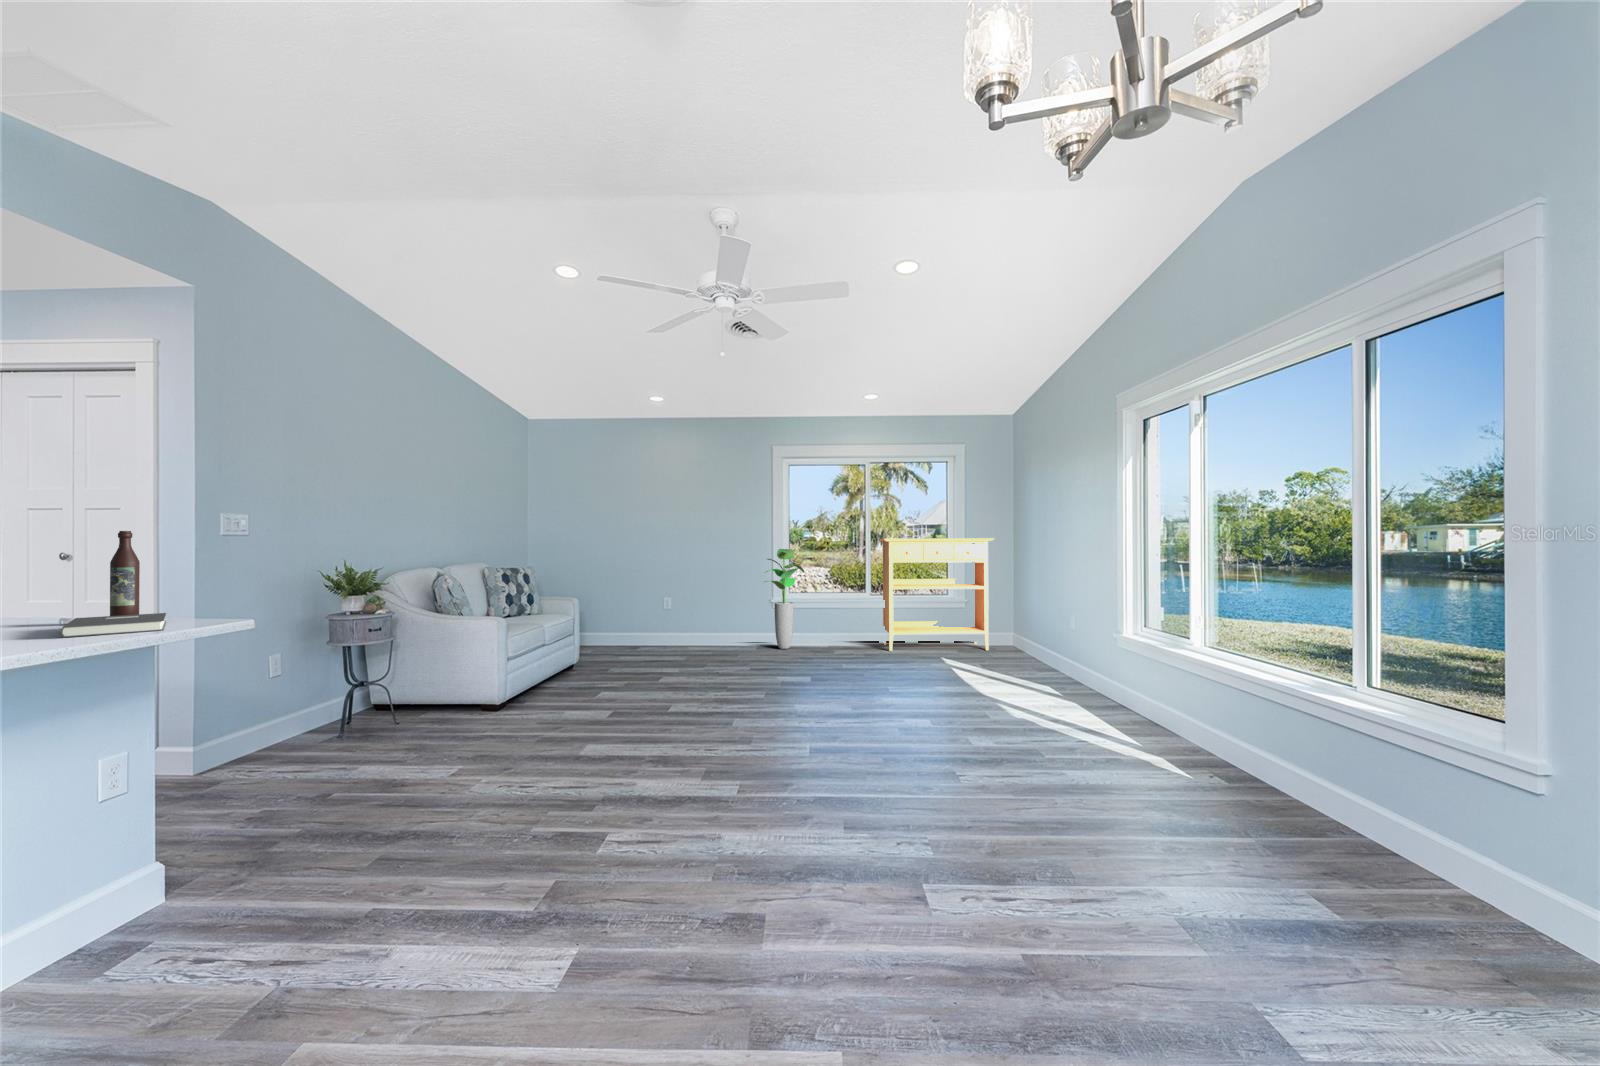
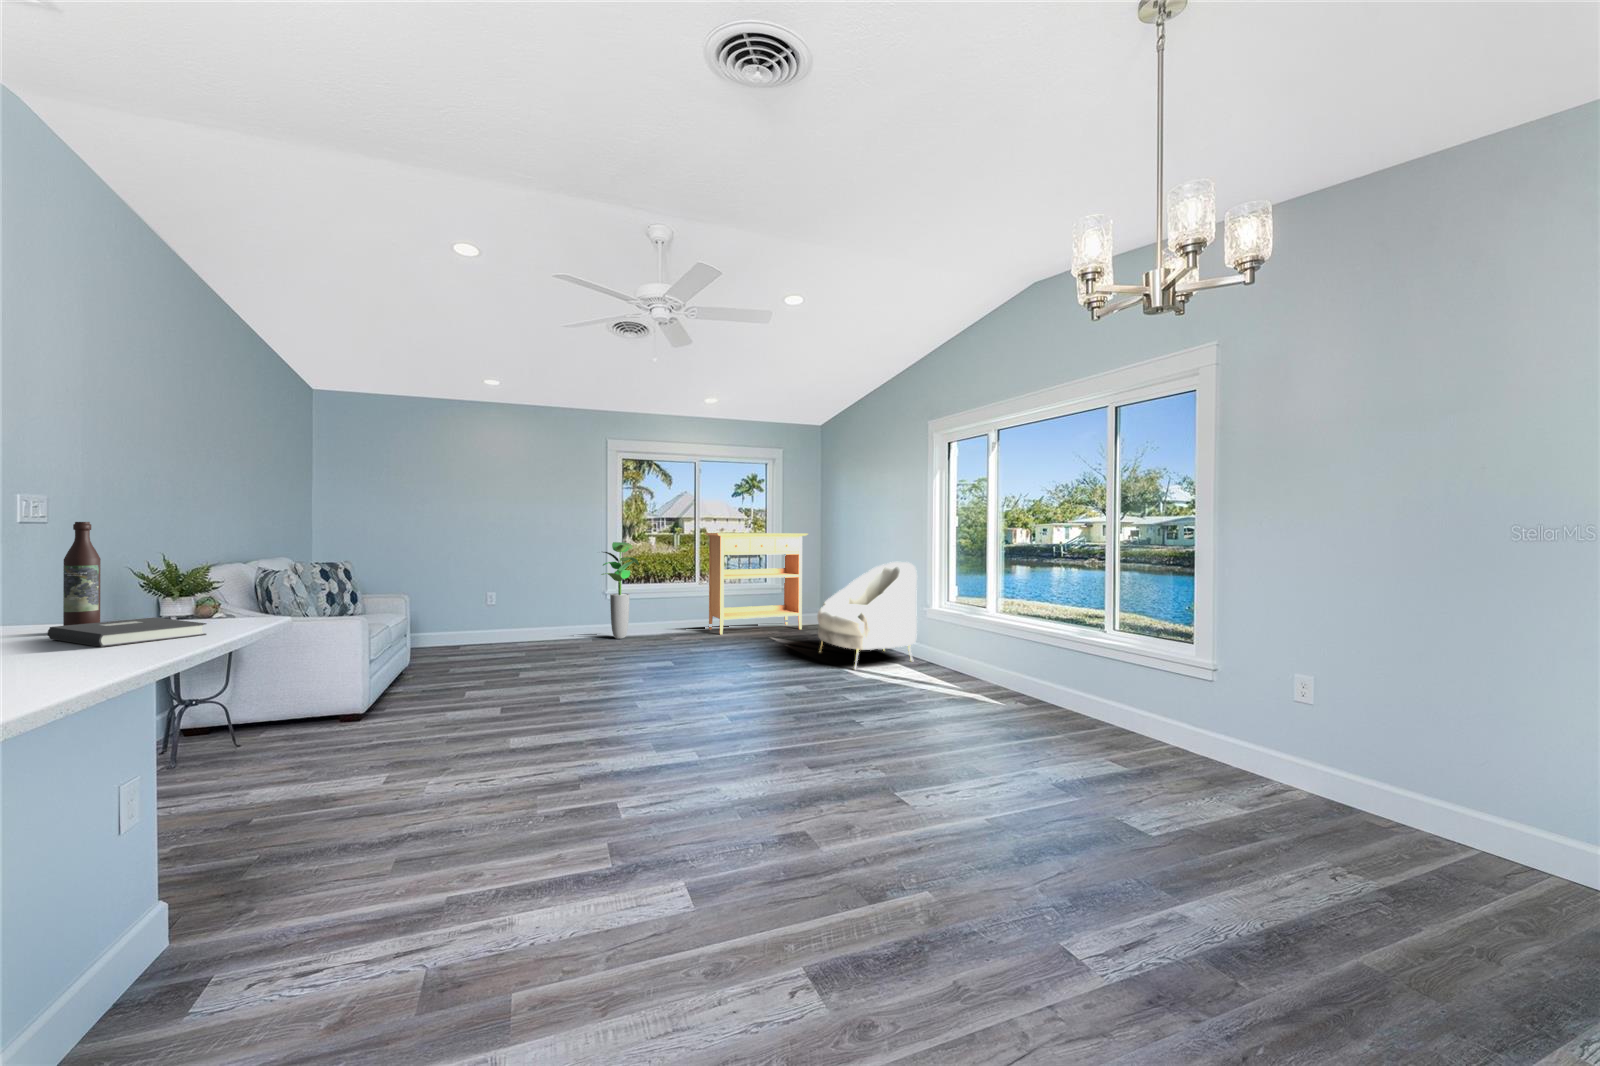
armchair: none [979,573,1106,705] -> present [817,562,917,669]

